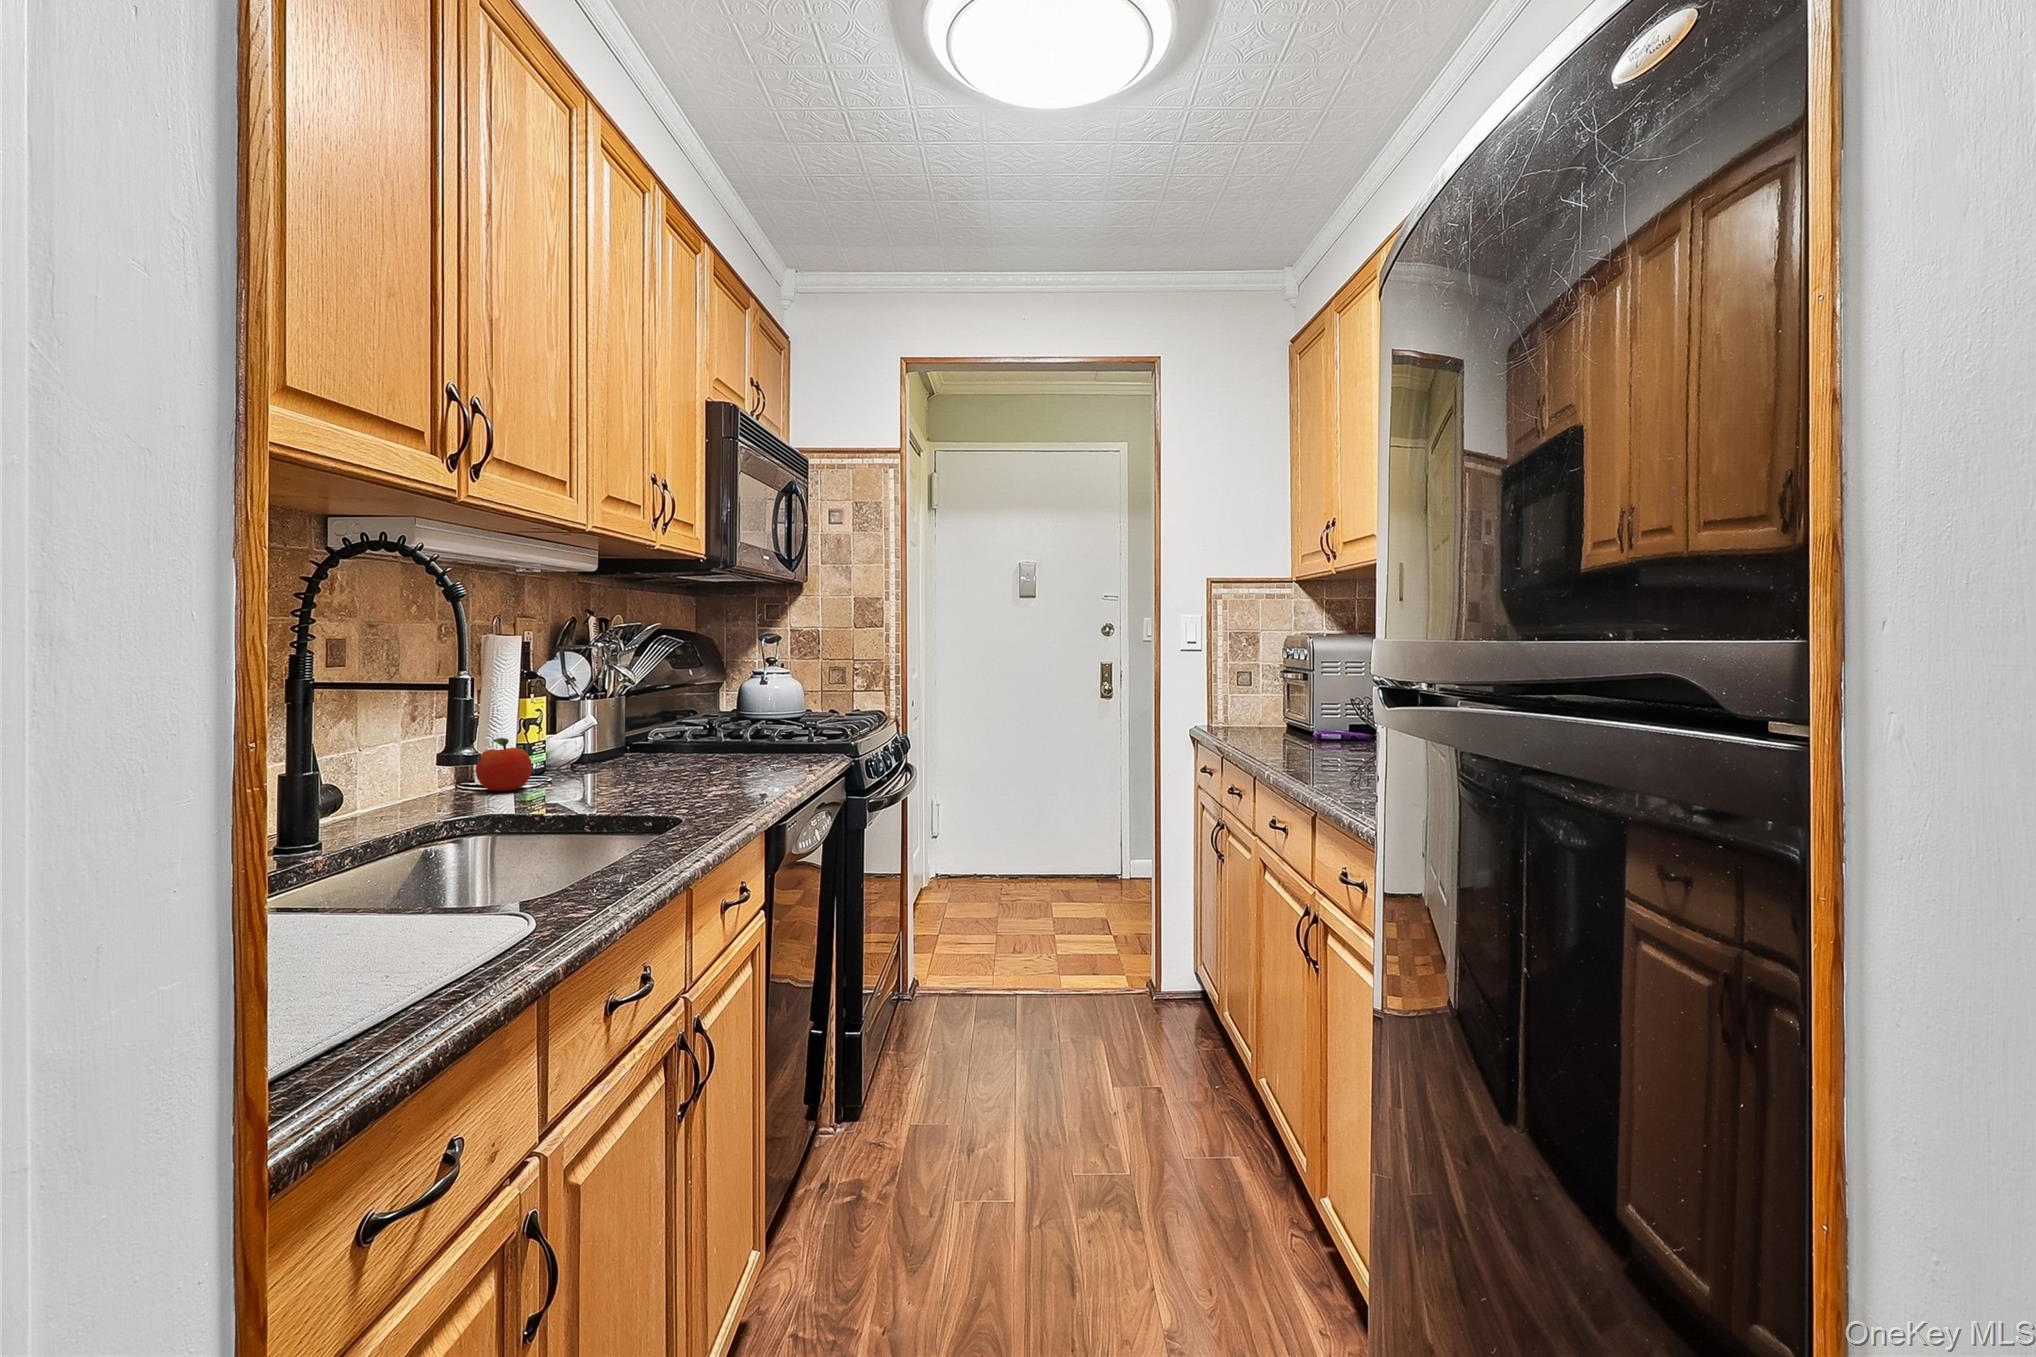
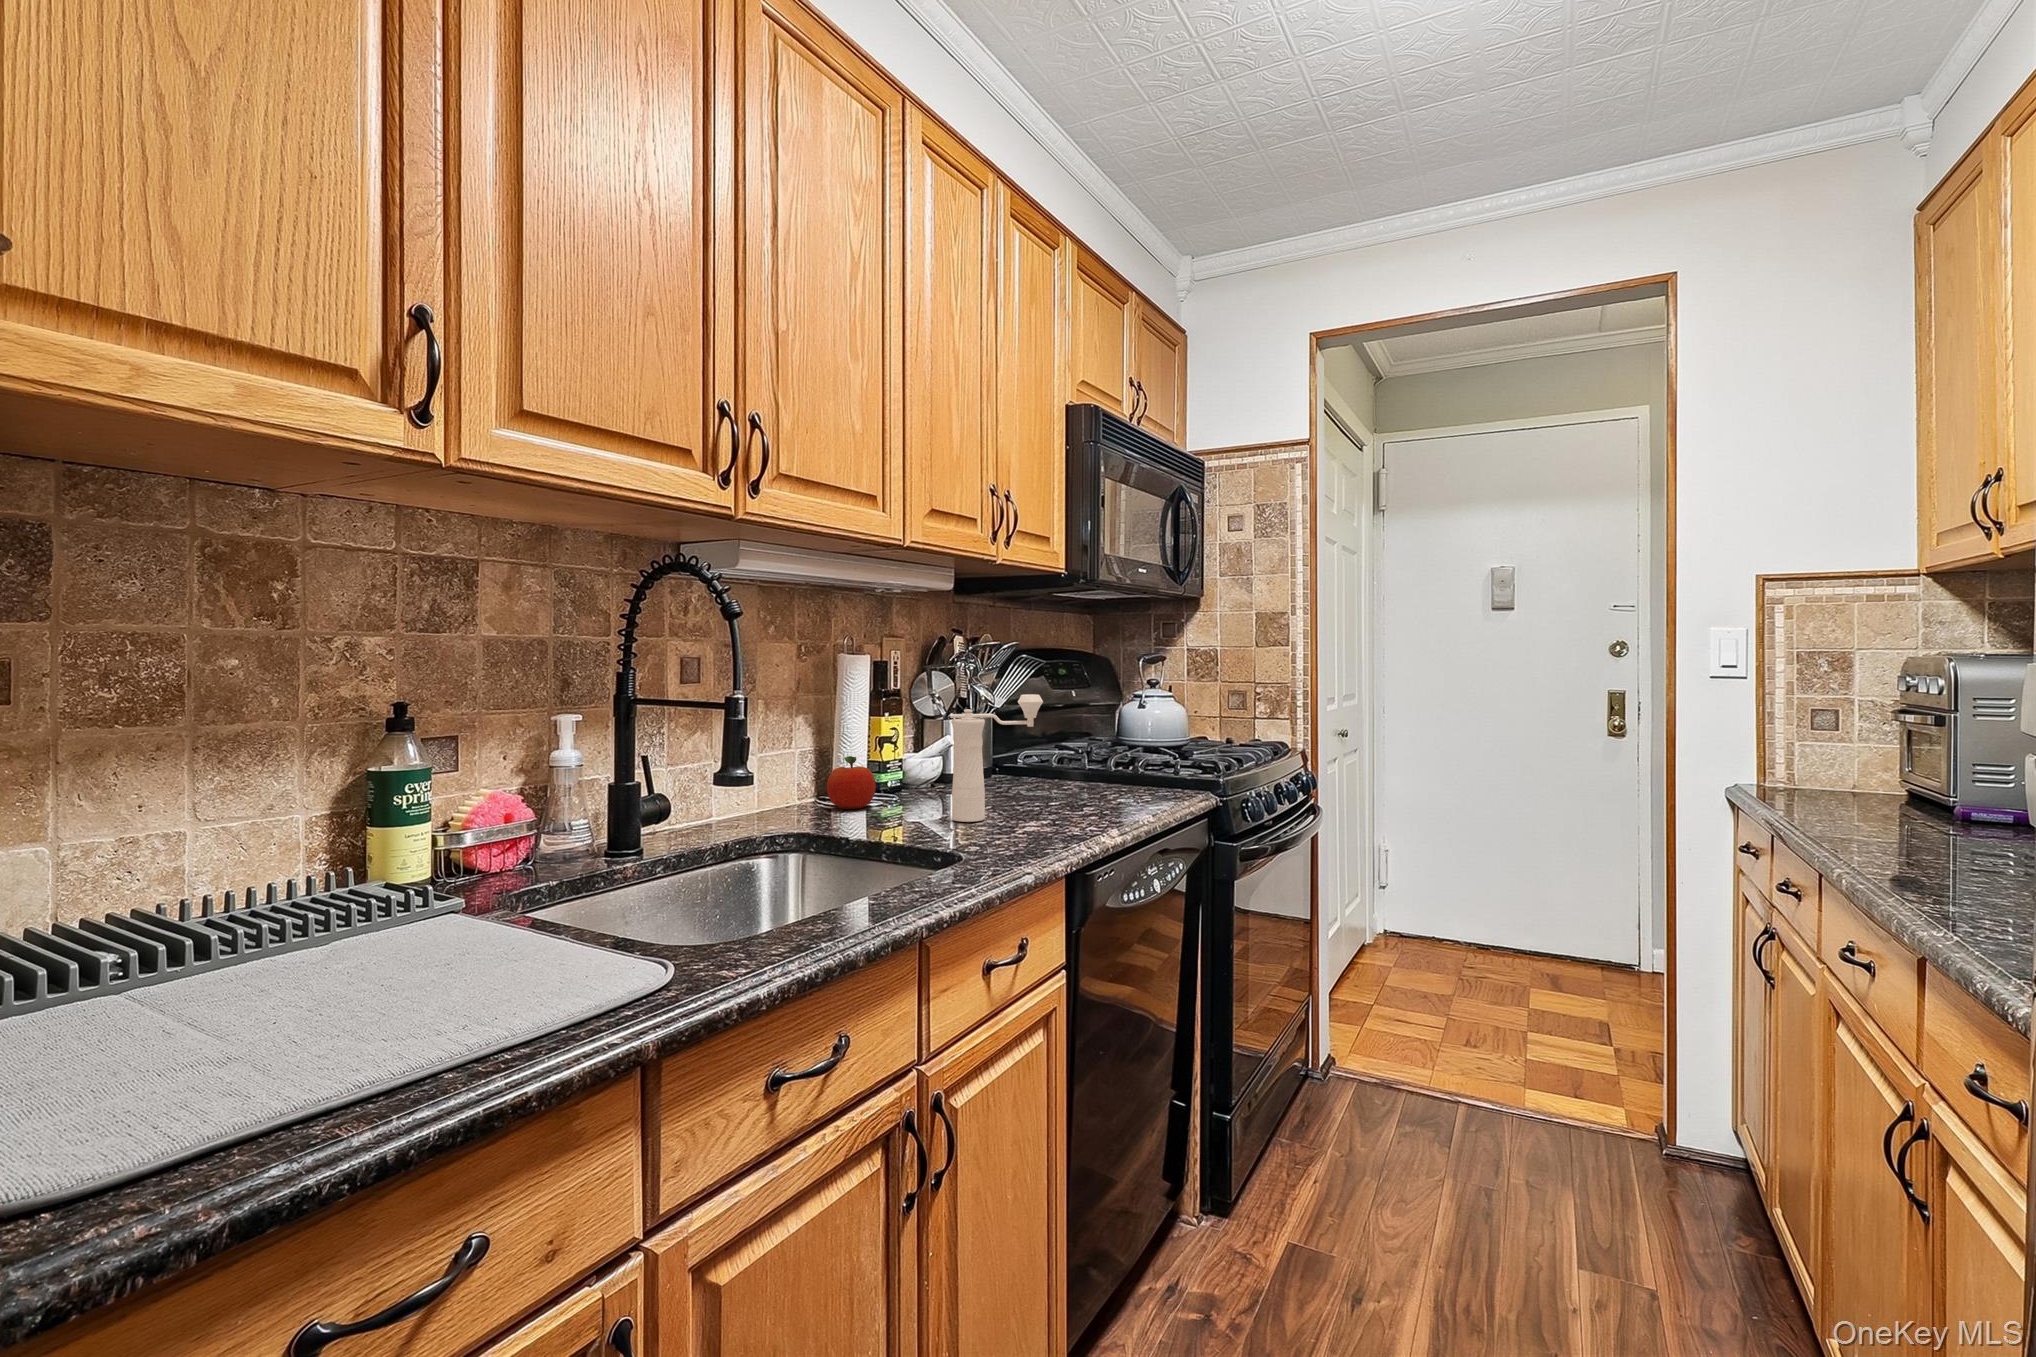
pepper mill: none [629,672,717,792] -> present [950,695,1043,822]

